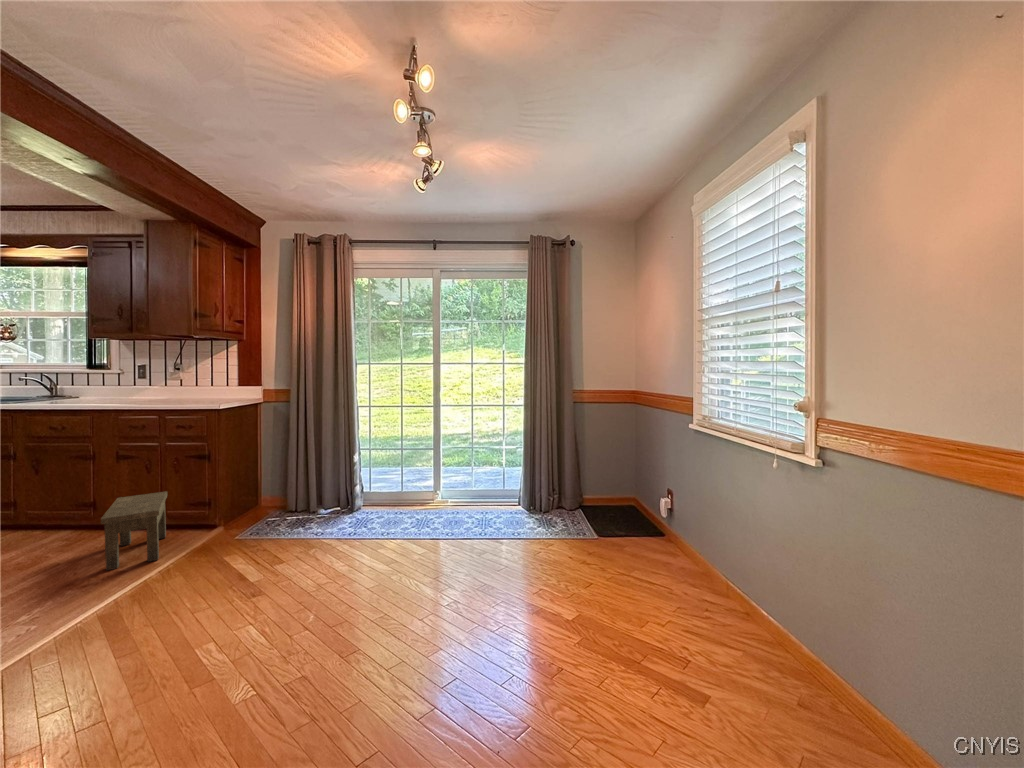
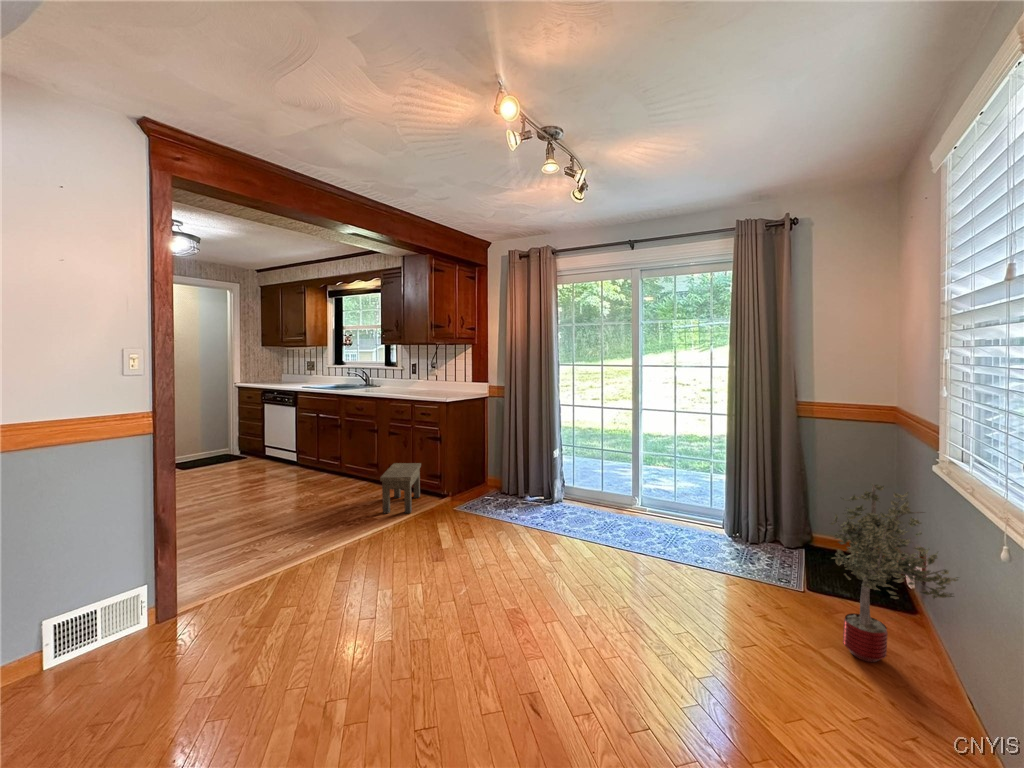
potted tree: none [630,439,713,578] -> present [830,484,958,662]

